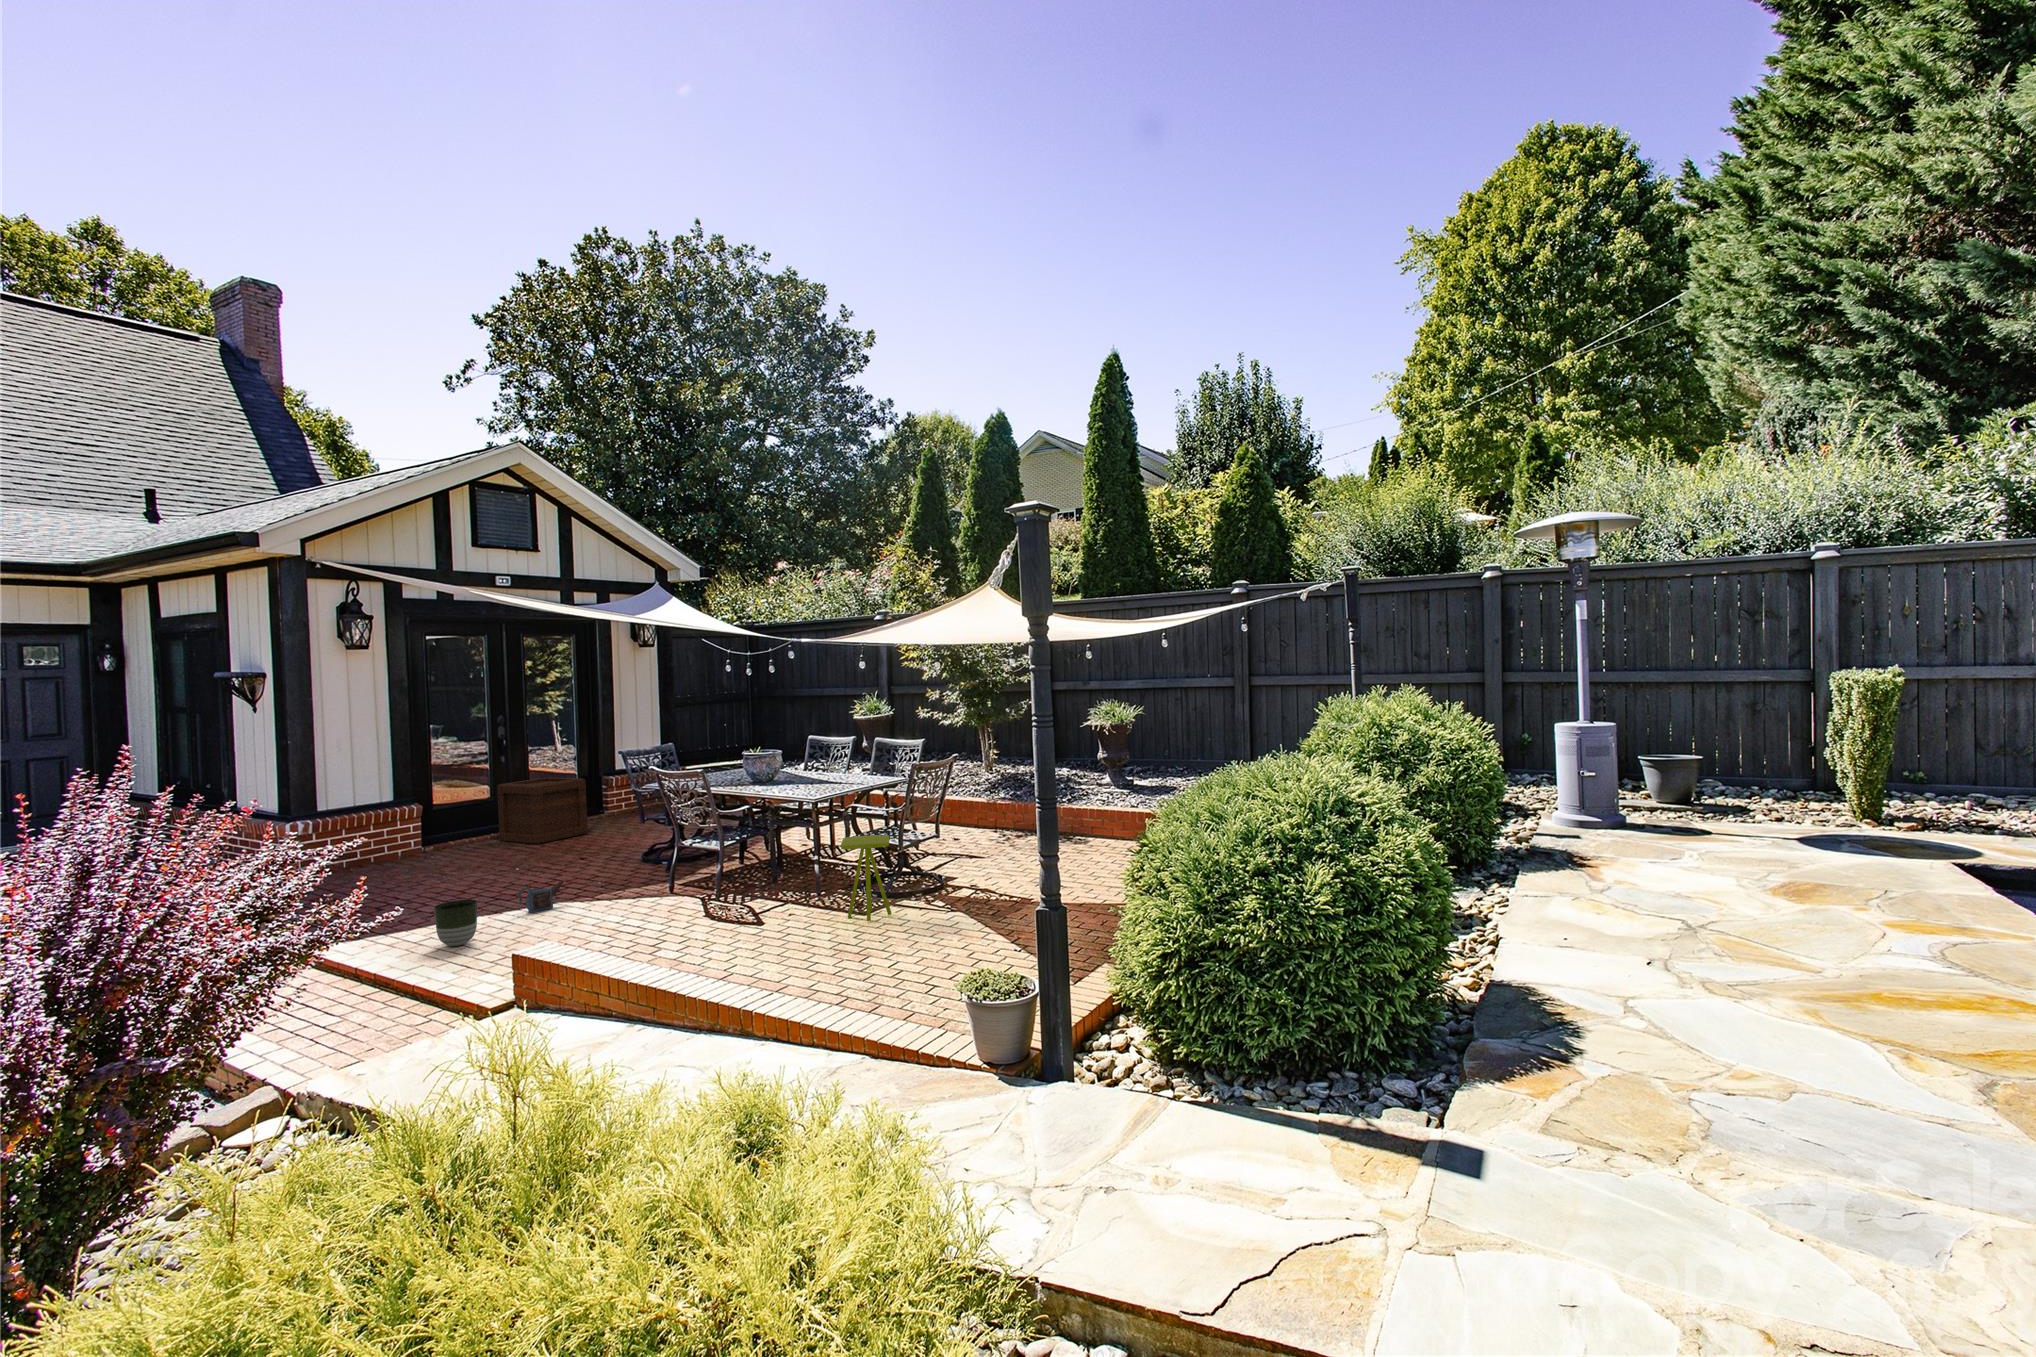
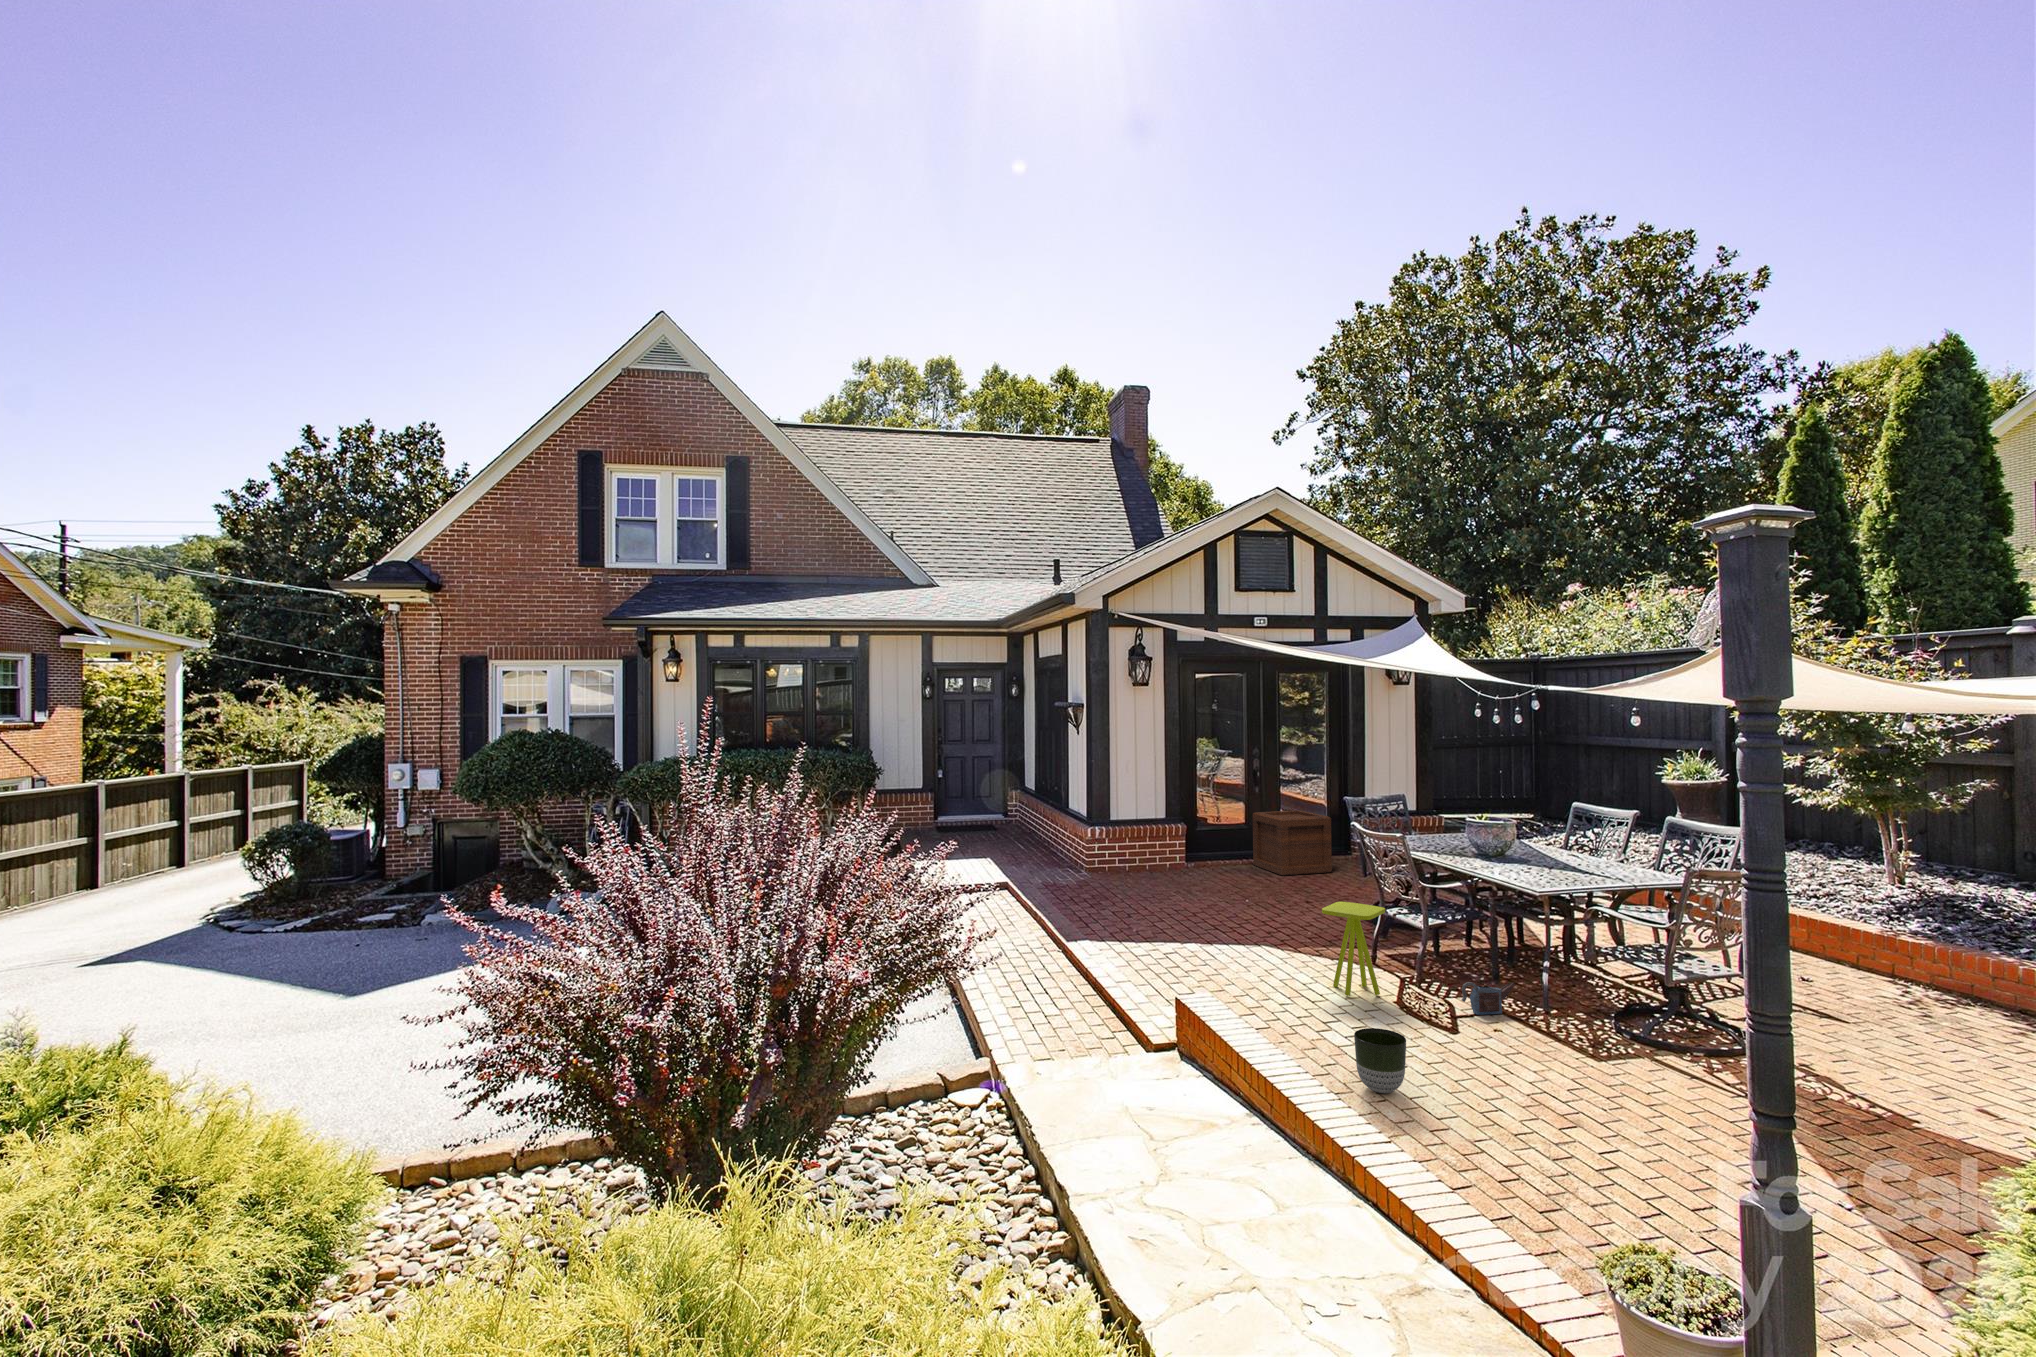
side table: present [841,835,892,921] -> present [1322,902,1385,996]
watering can: present [518,881,564,913] -> present [1462,982,1515,1015]
planter: present [434,900,477,946] -> present [1354,1028,1406,1093]

